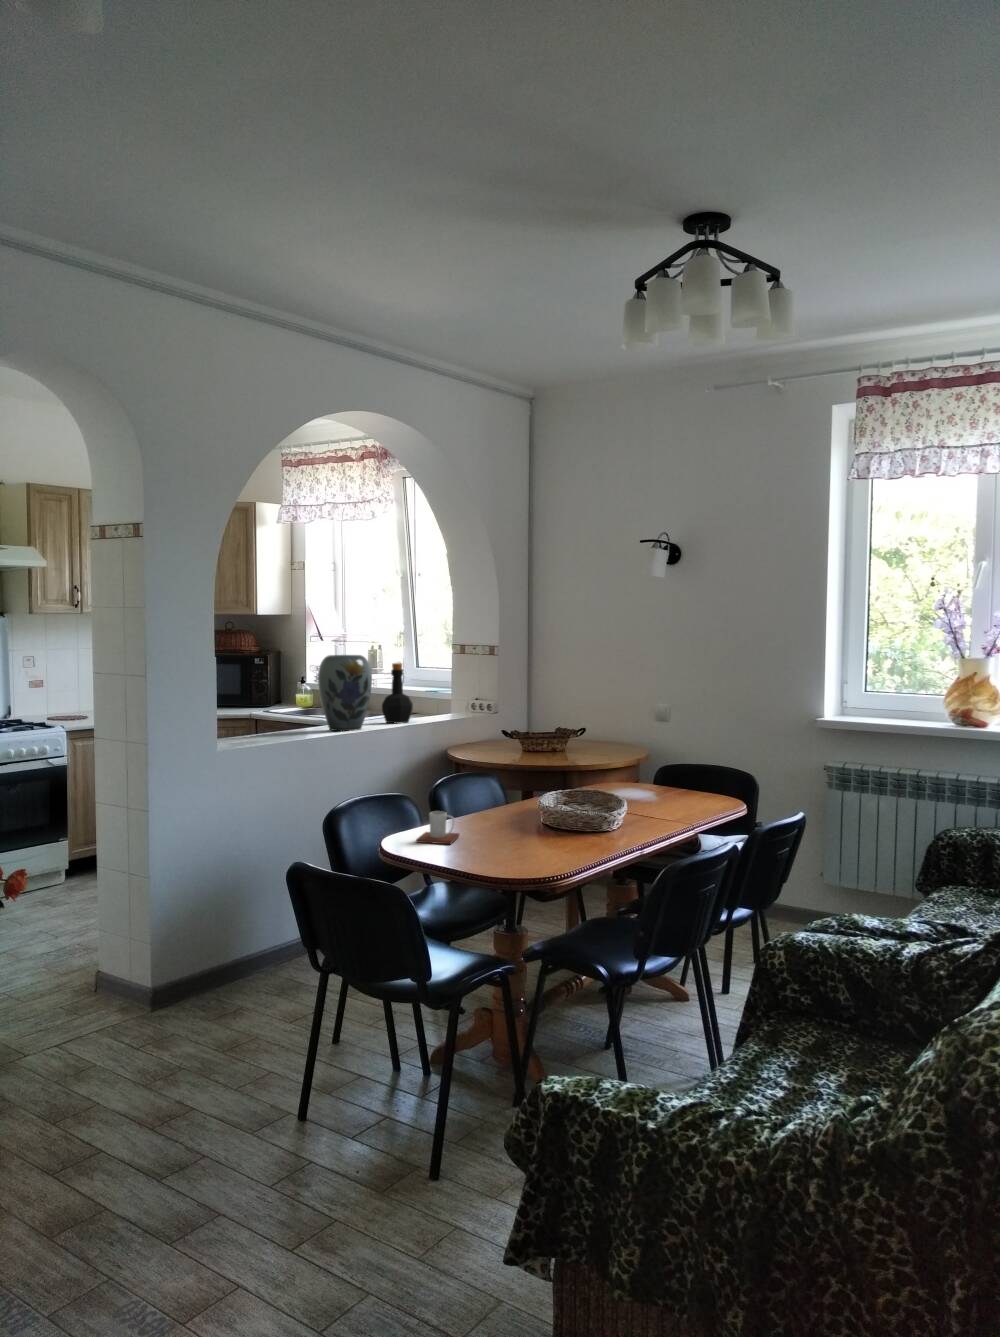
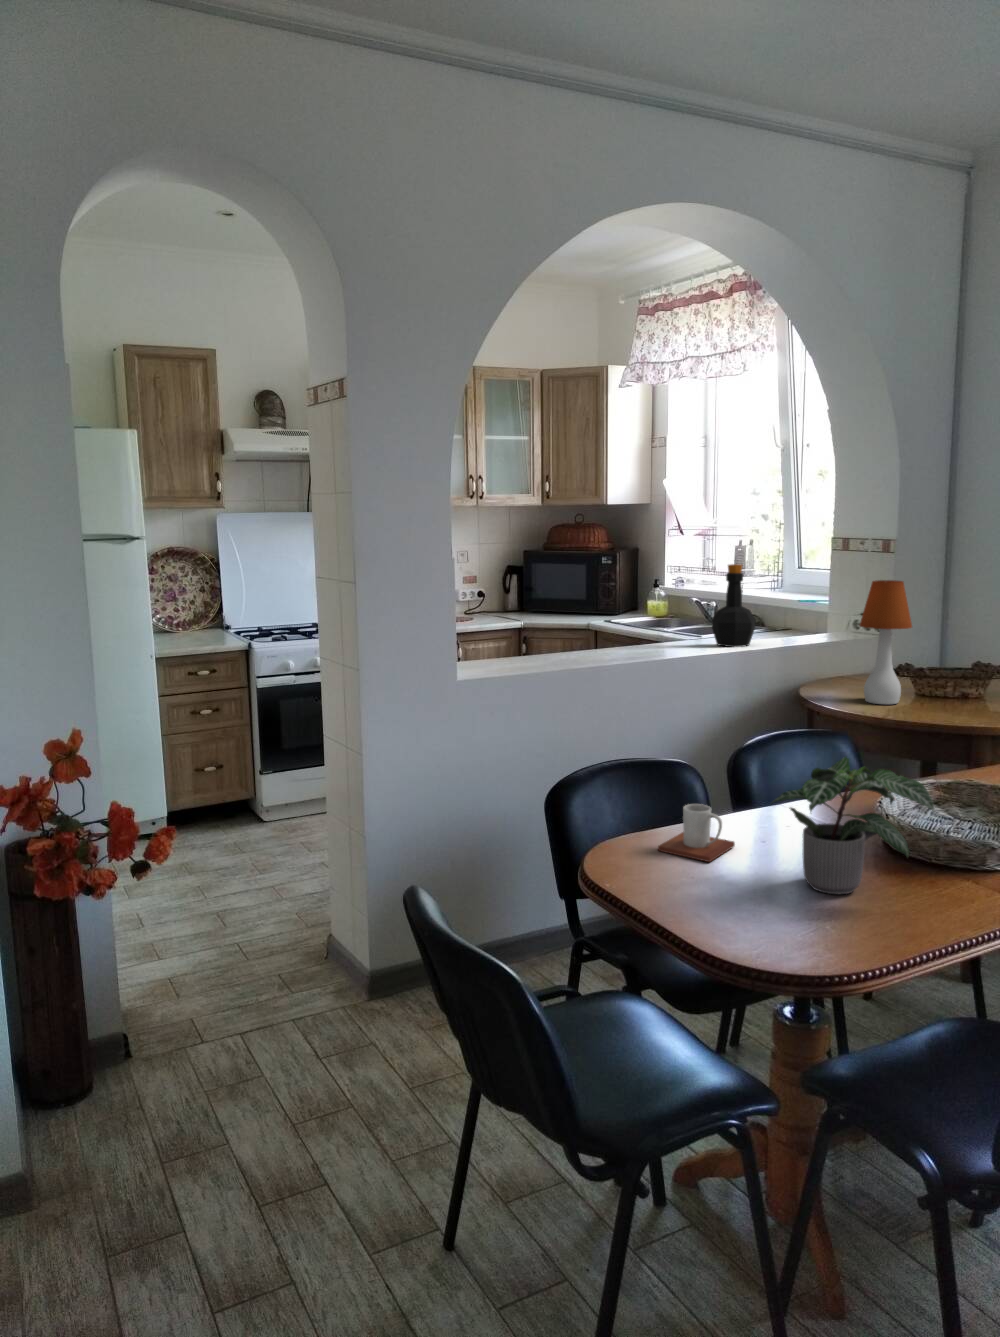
vase: present [318,655,372,731] -> none [614,553,687,656]
table lamp: none [488,673,522,757] -> present [860,580,912,704]
potted plant: none [486,771,577,850] -> present [771,757,934,894]

